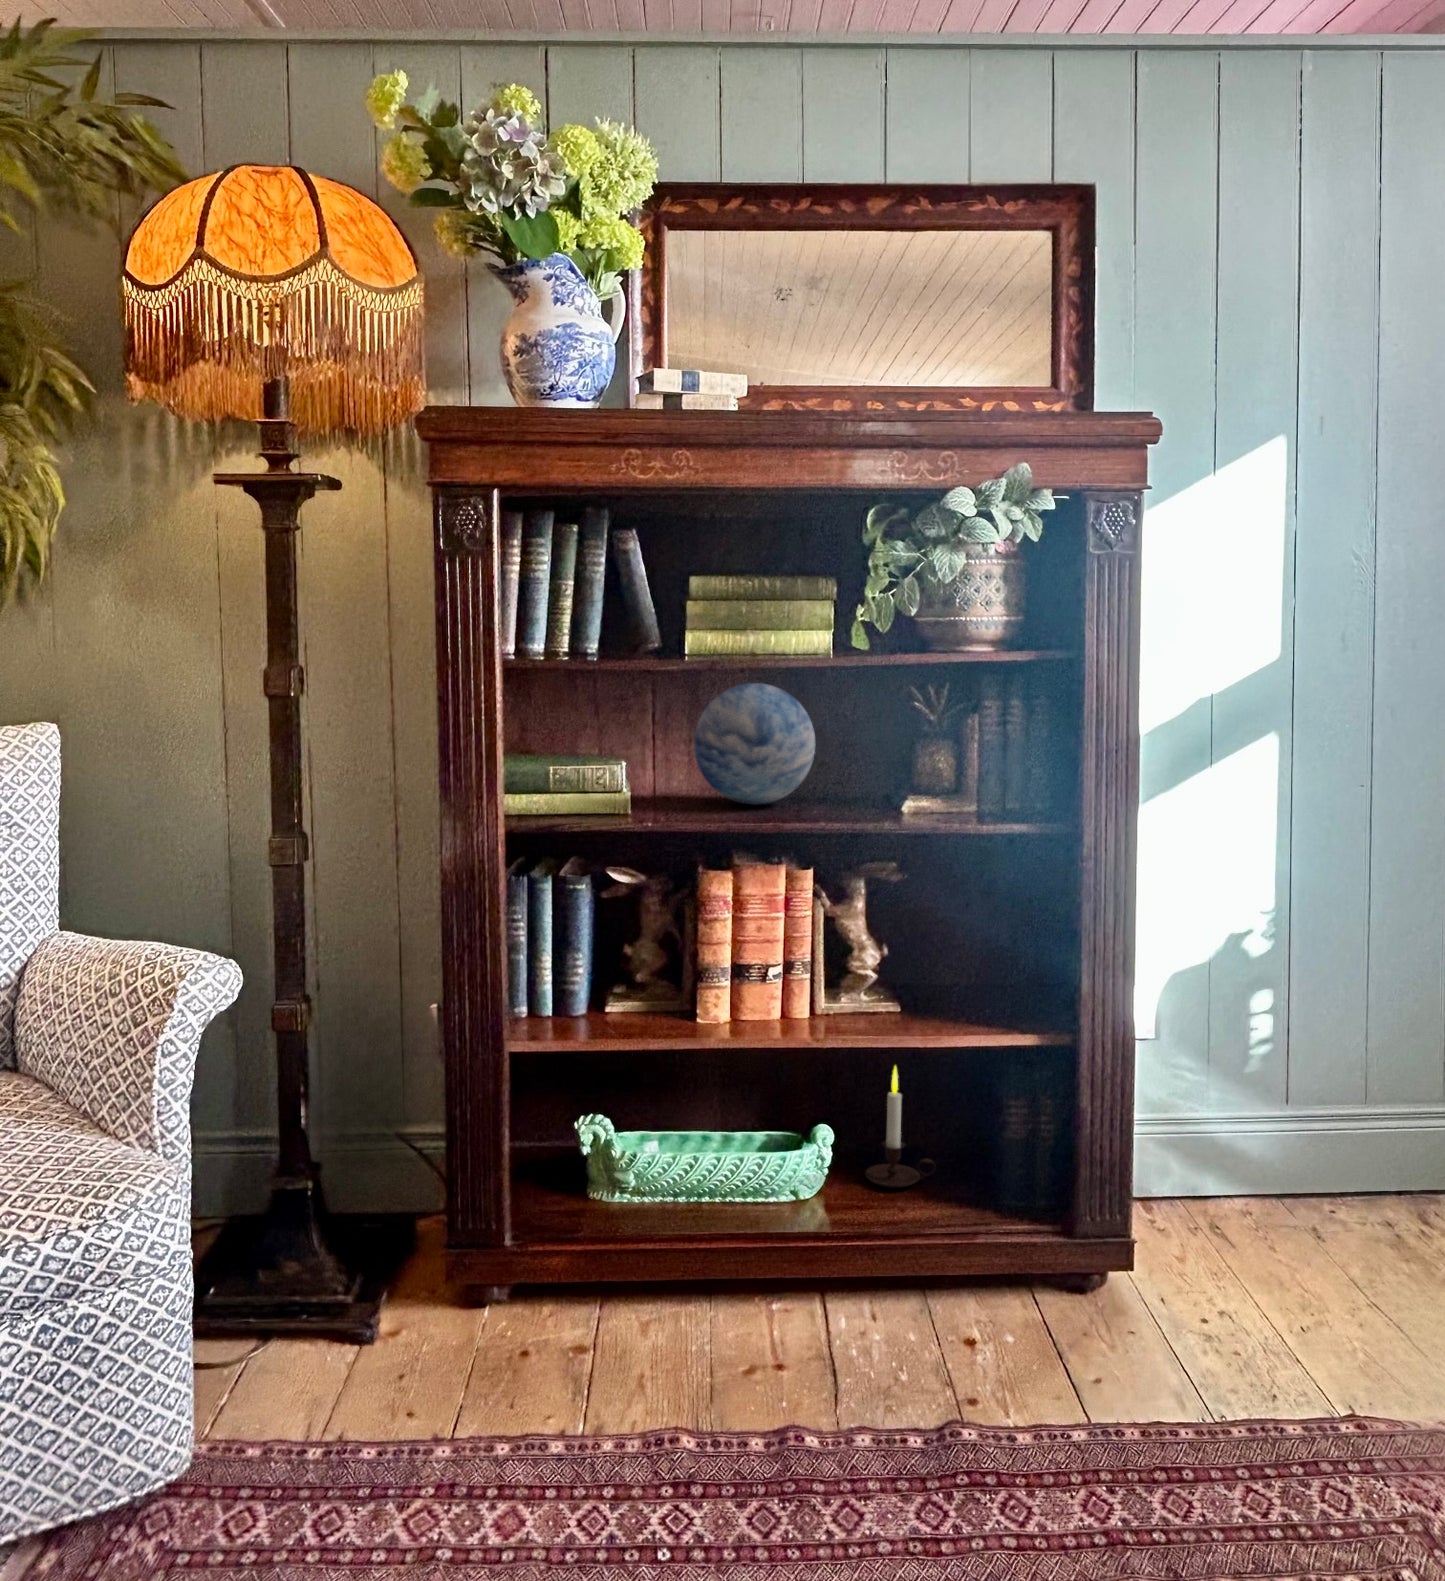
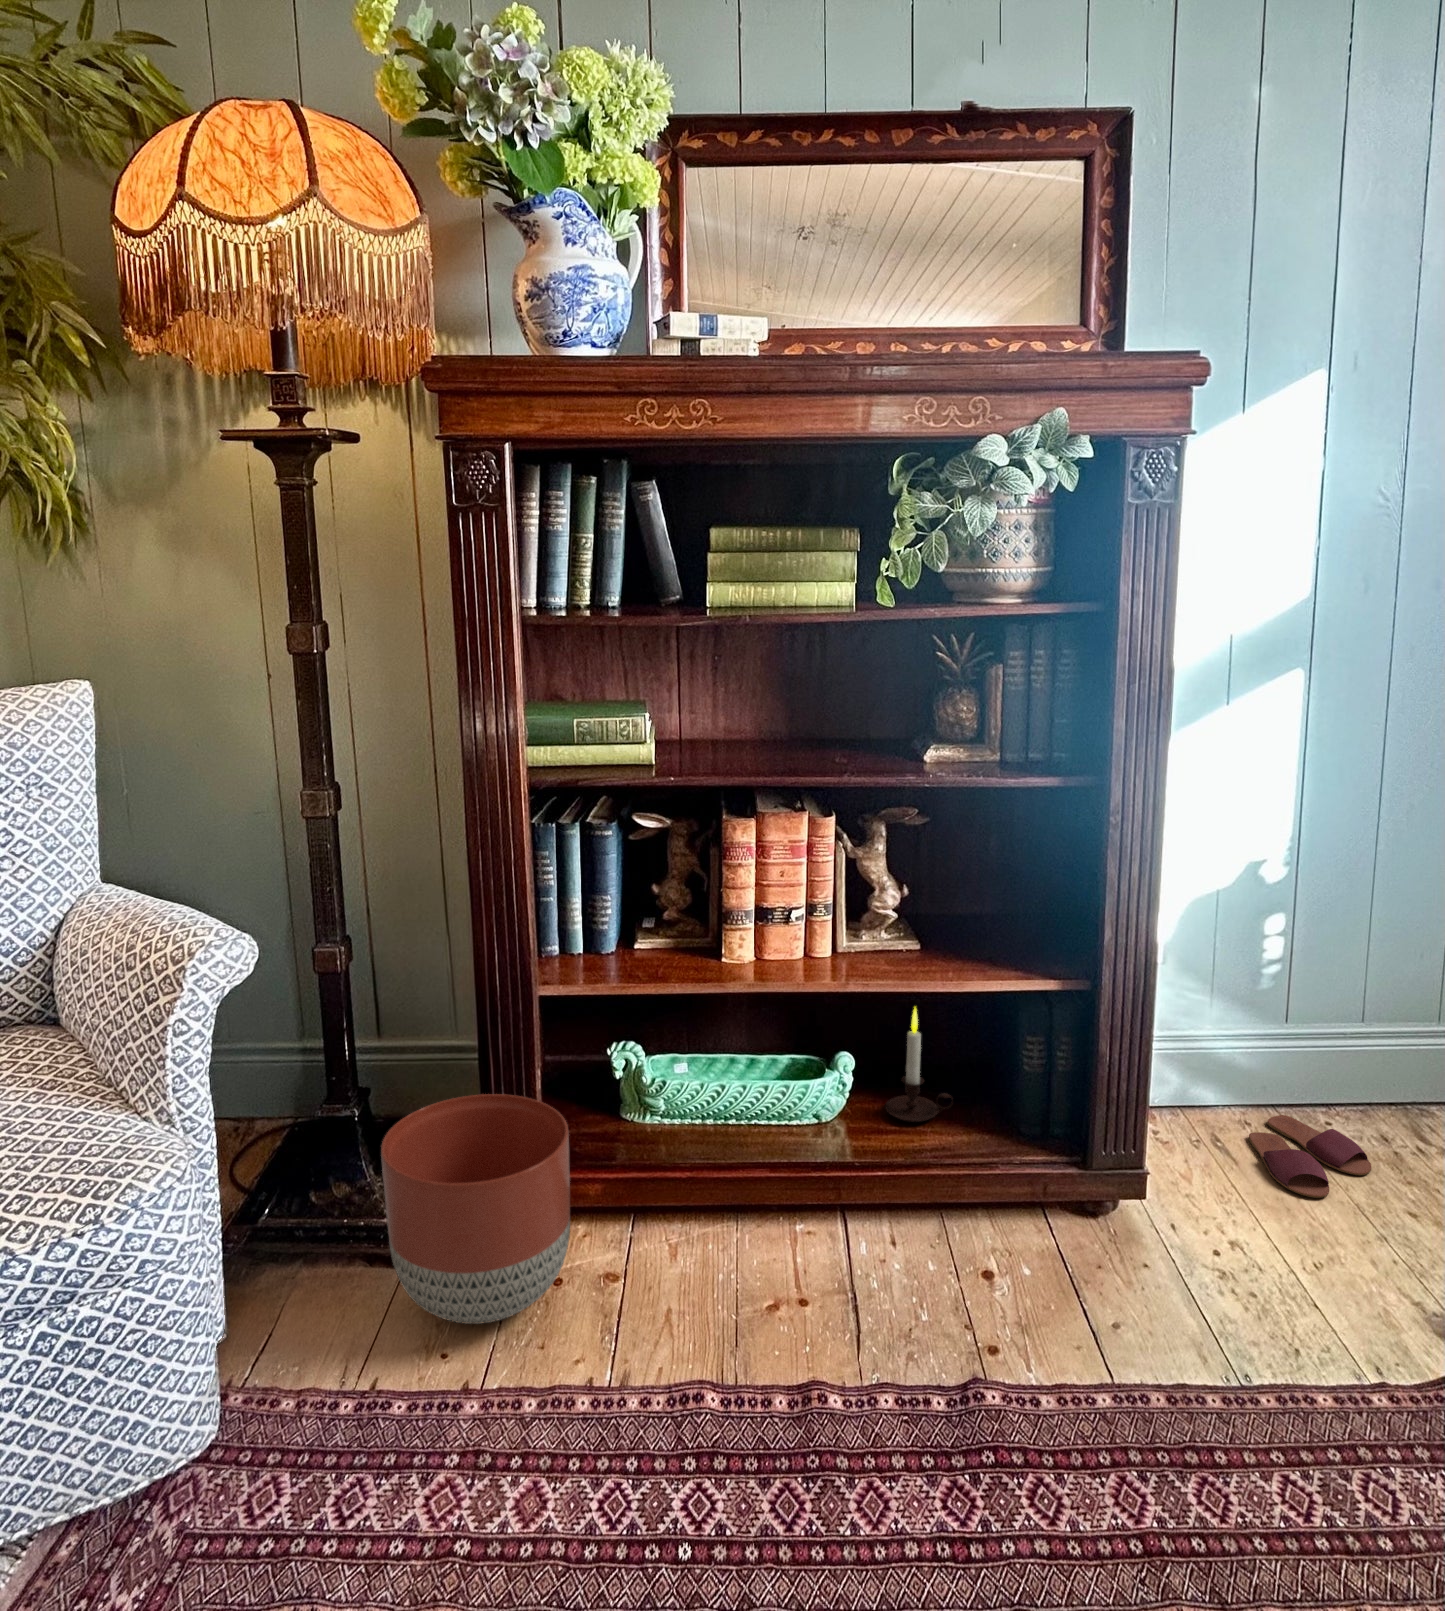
decorative orb: present [694,683,815,805] -> none [717,635,837,756]
planter: none [352,1144,542,1373] -> present [381,1094,570,1324]
slippers: none [1246,1194,1369,1266] -> present [1249,1115,1372,1198]

